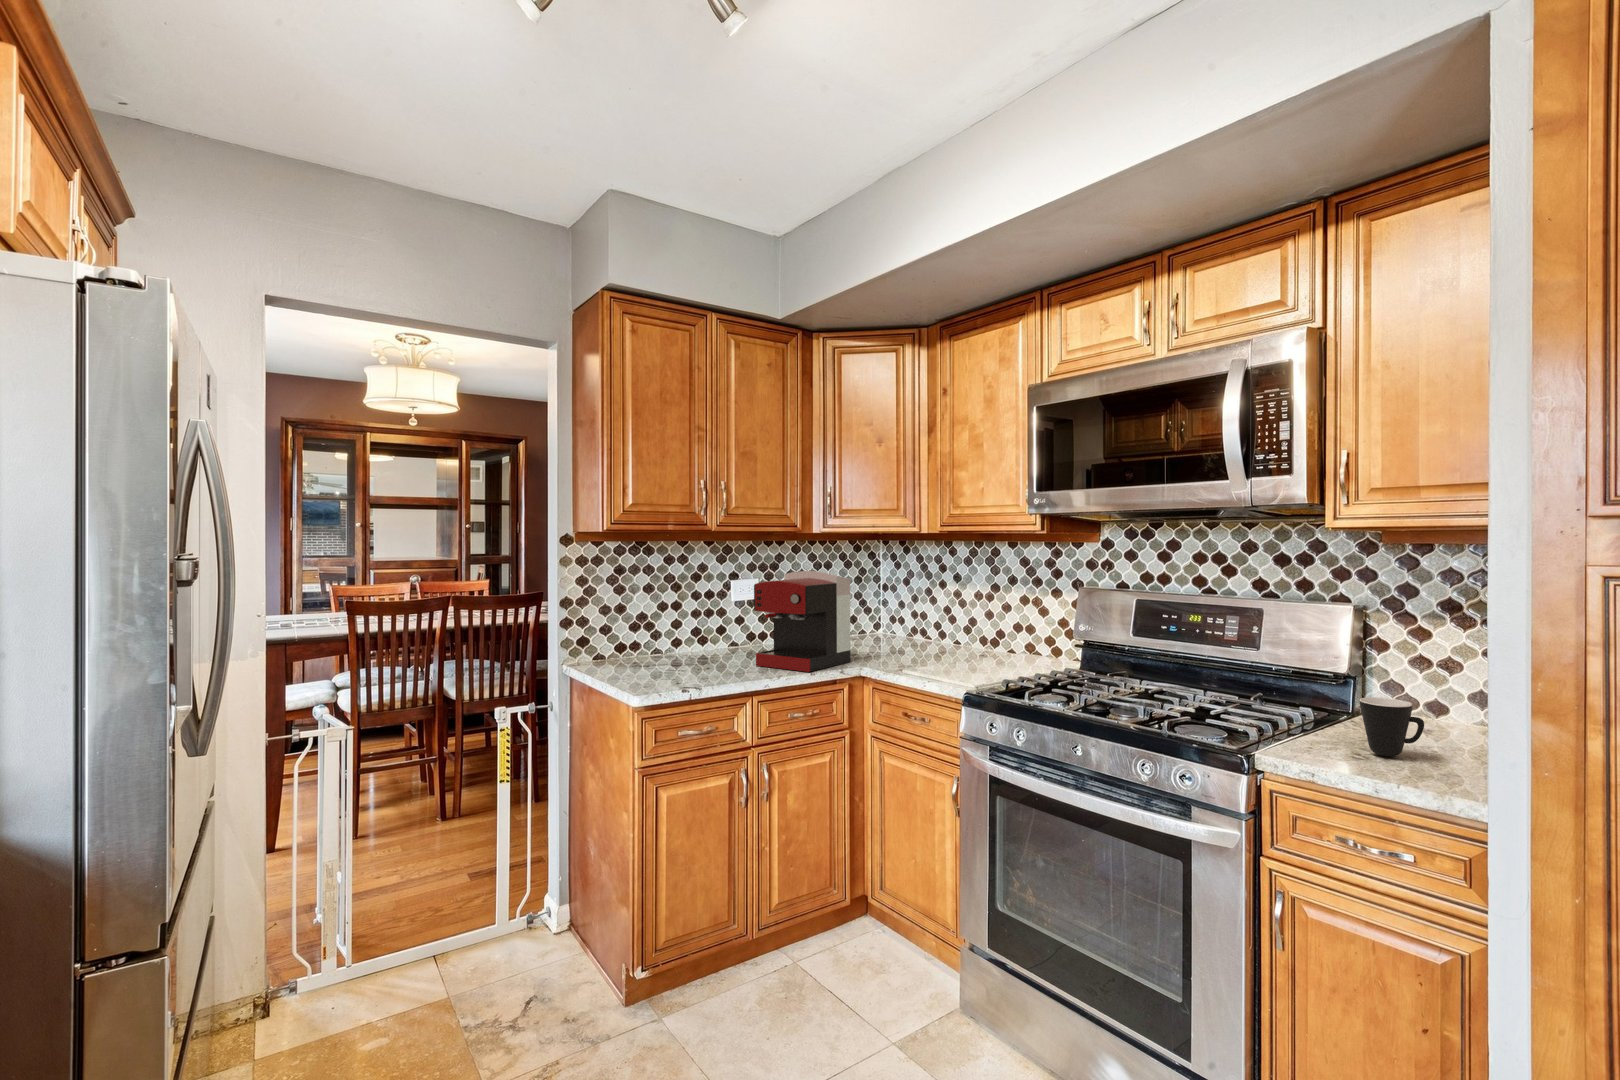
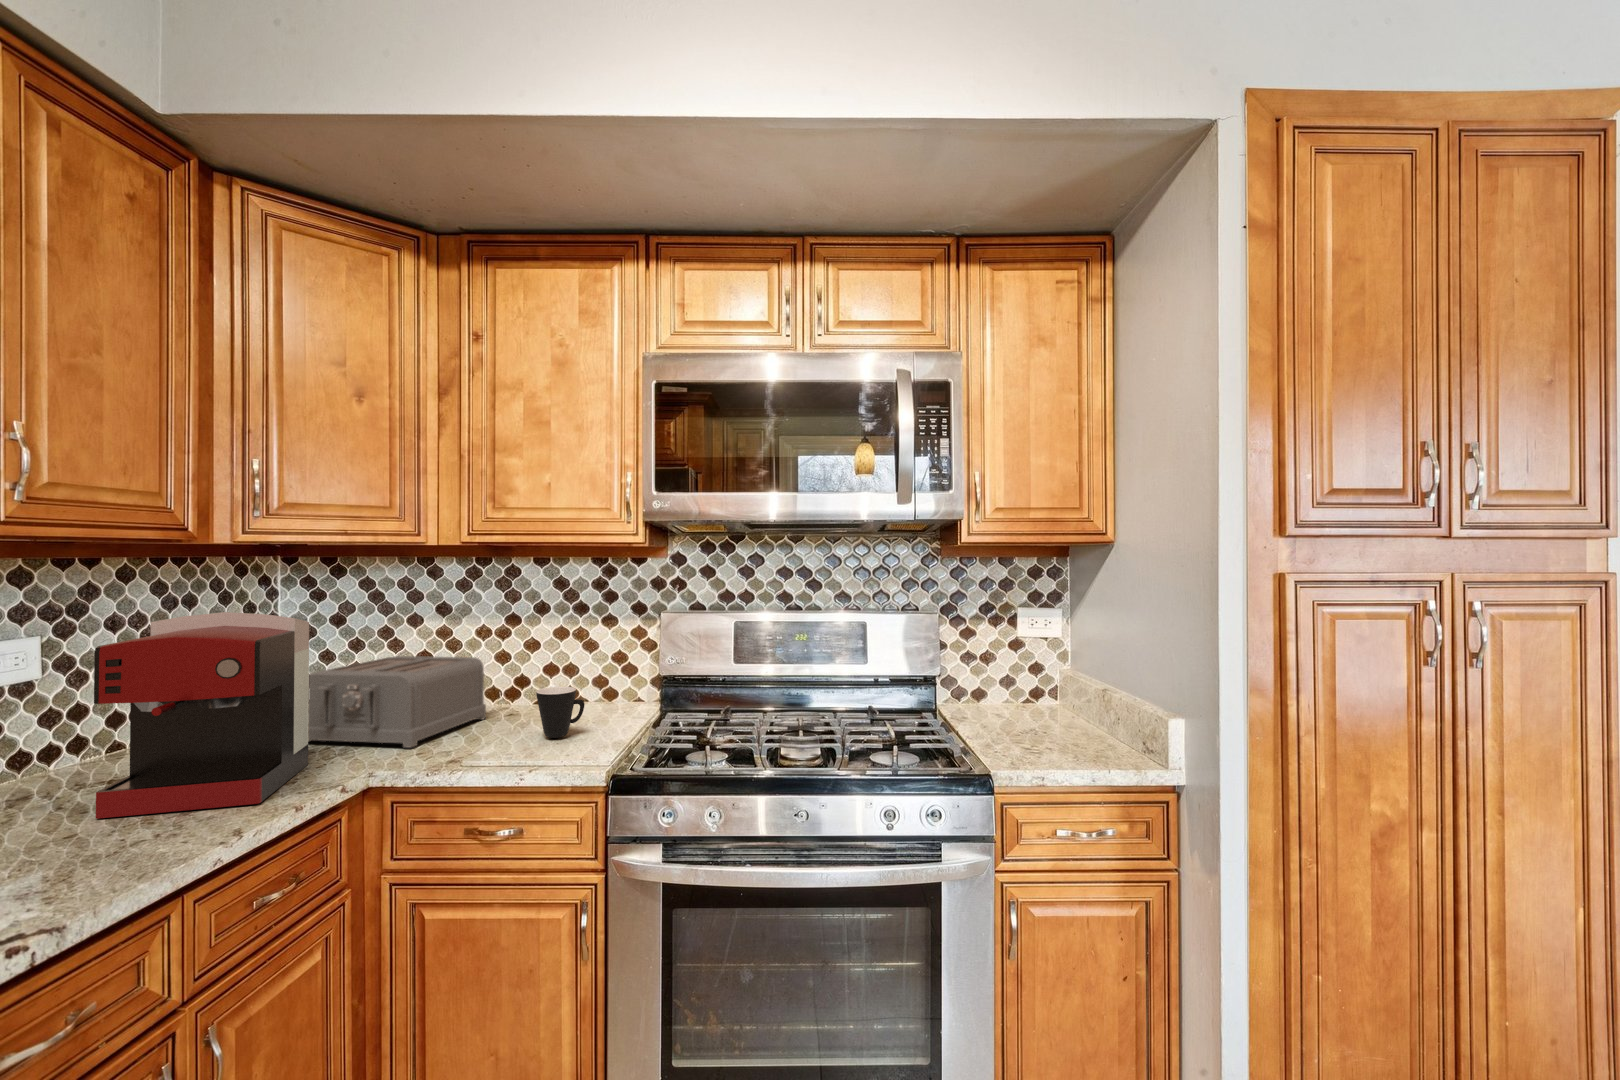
toaster: none [861,608,970,663] -> present [308,656,486,748]
mug: present [1359,697,1424,756] -> present [536,687,585,738]

